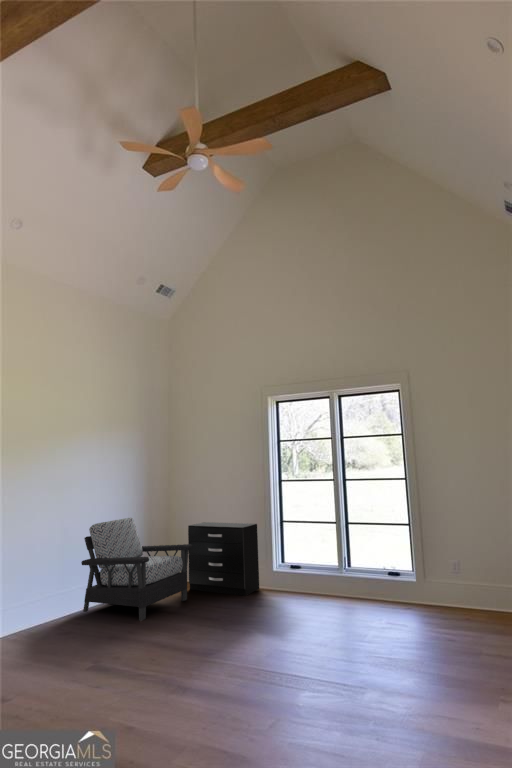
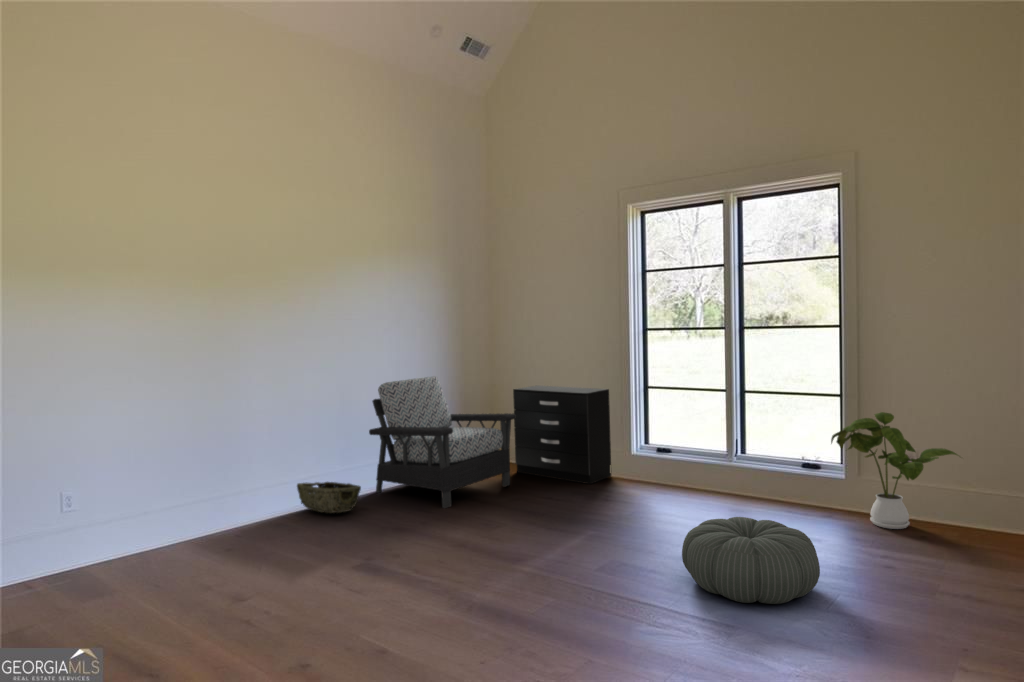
house plant: none [405,536,484,615] -> present [831,412,959,529]
woven basket: none [24,605,76,631] -> present [297,482,361,513]
pouf: none [320,612,408,672] -> present [682,517,820,604]

